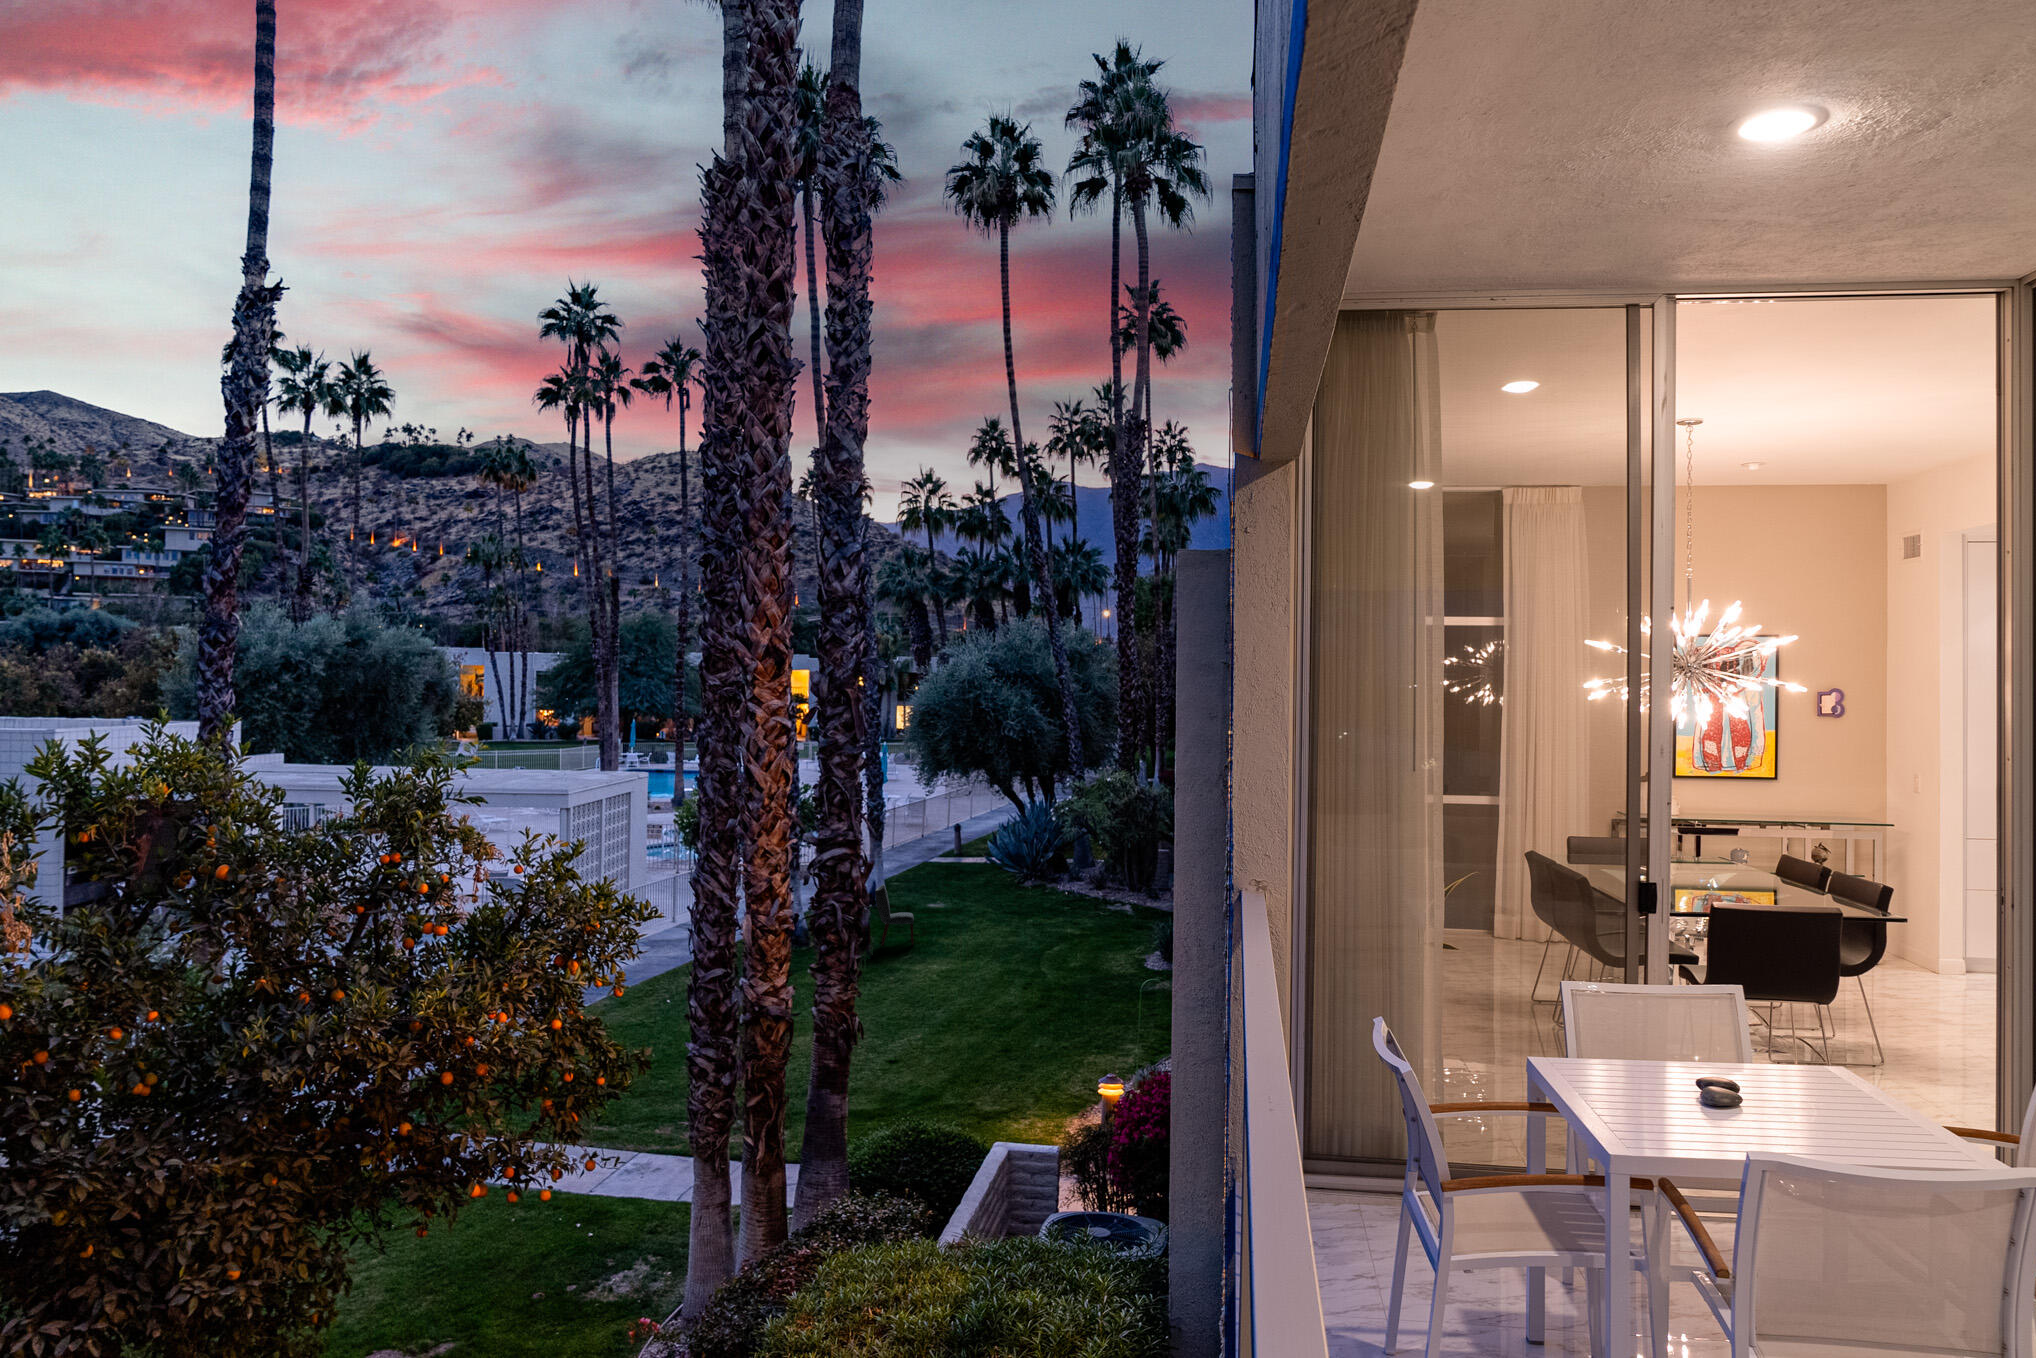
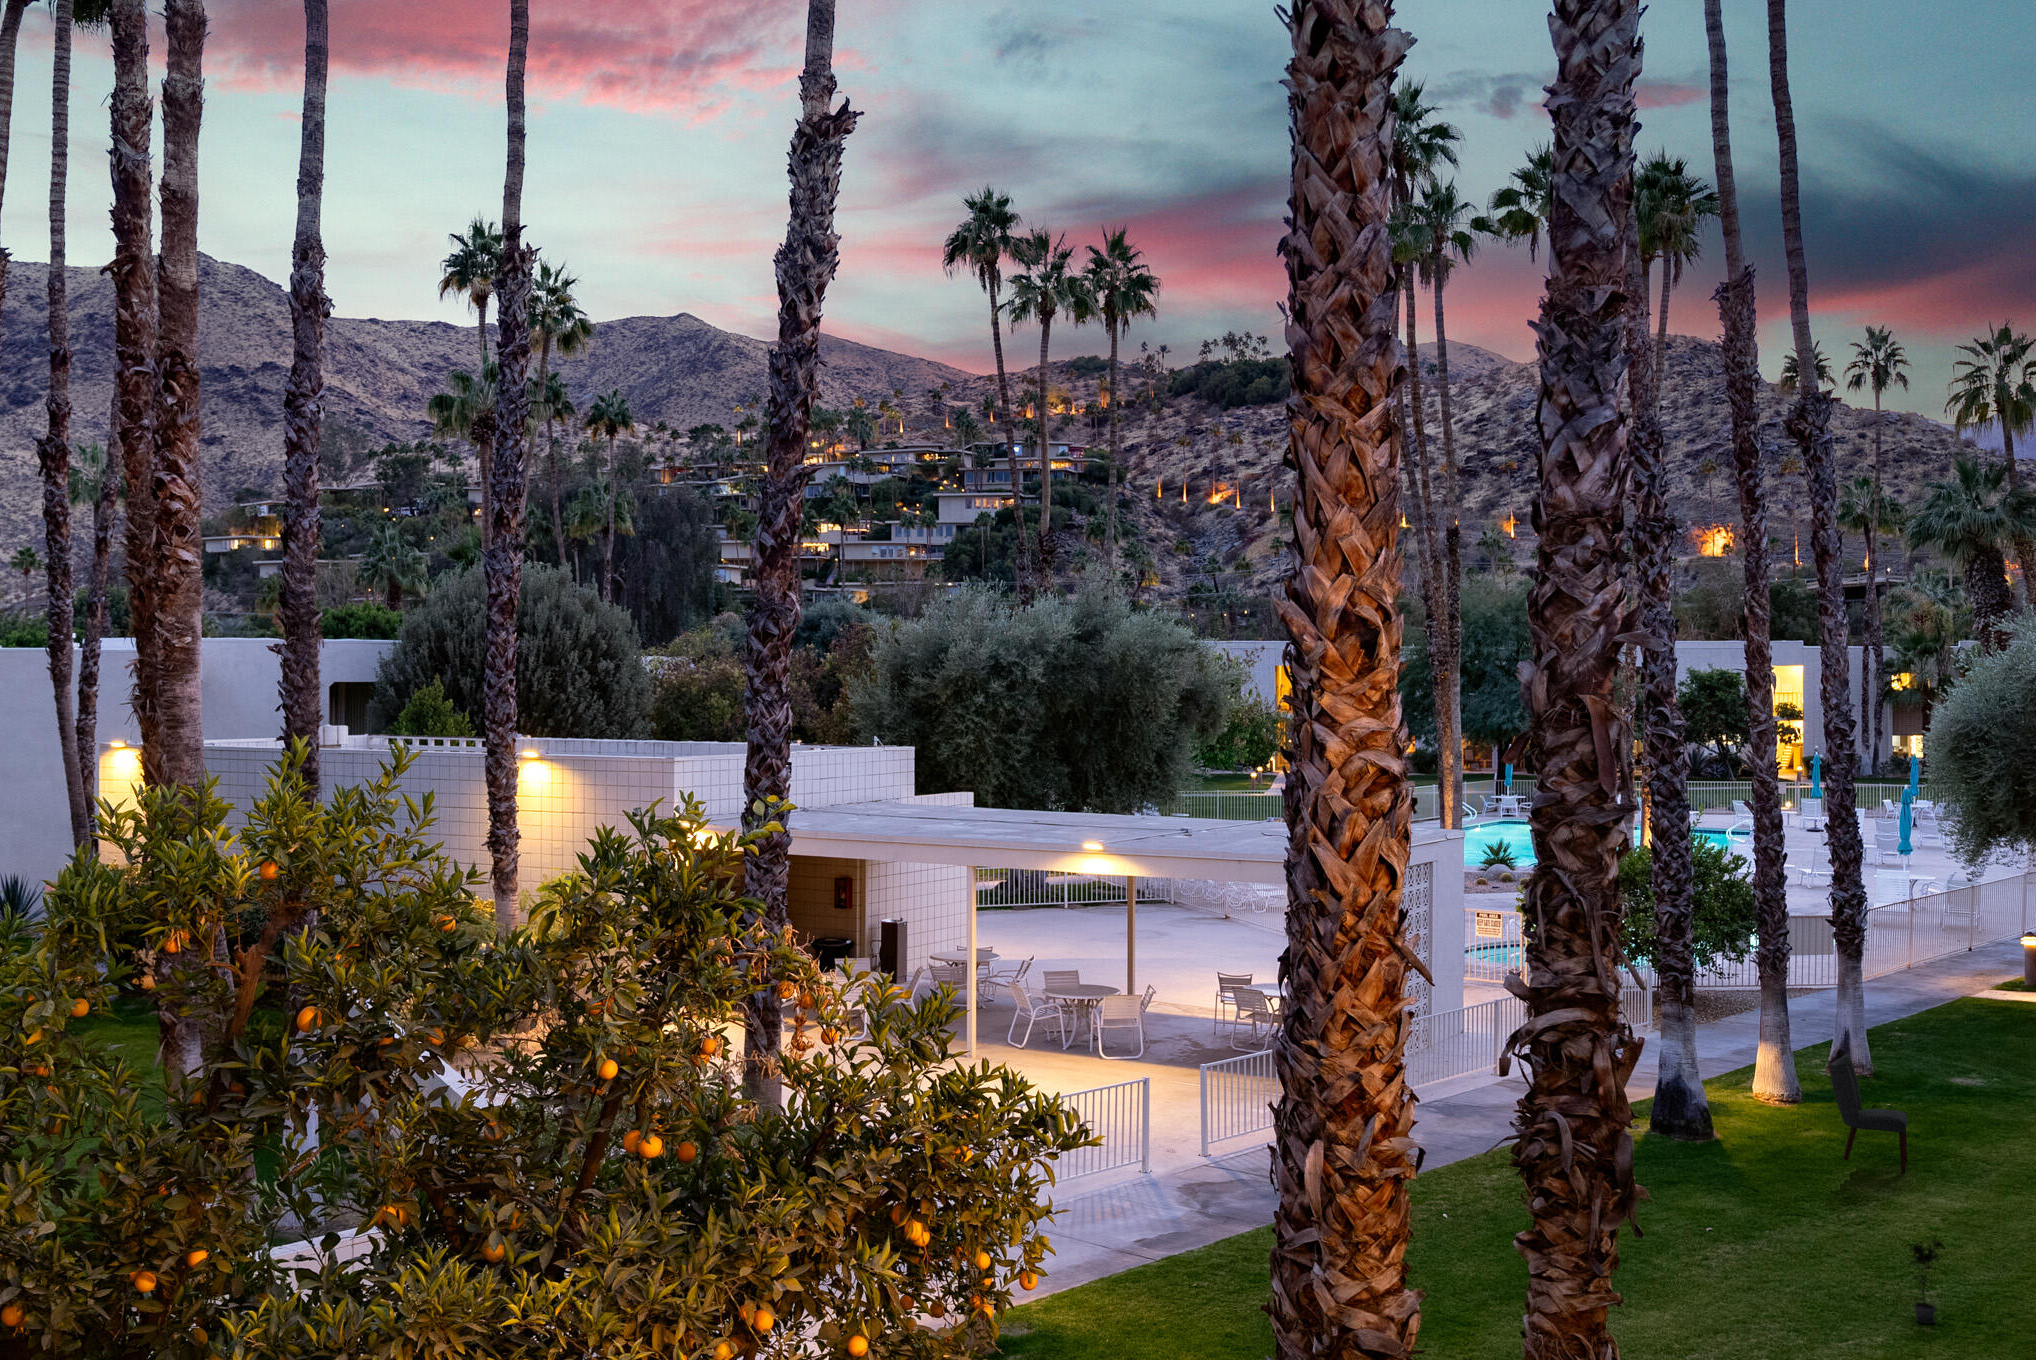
potted plant: none [930,969,949,1016] -> present [1909,1235,1945,1324]

